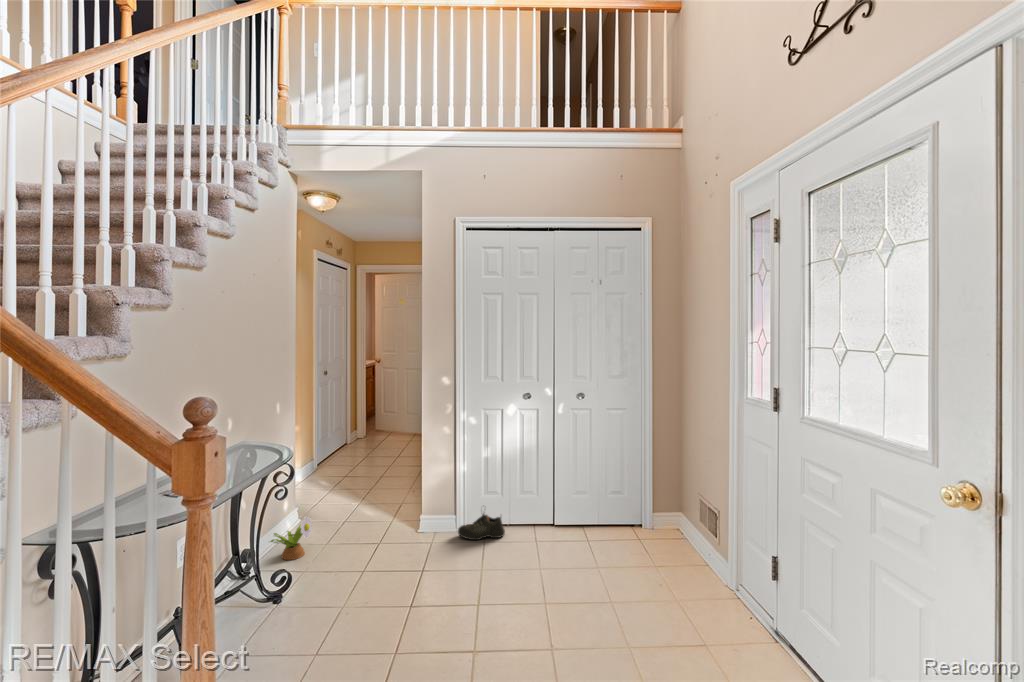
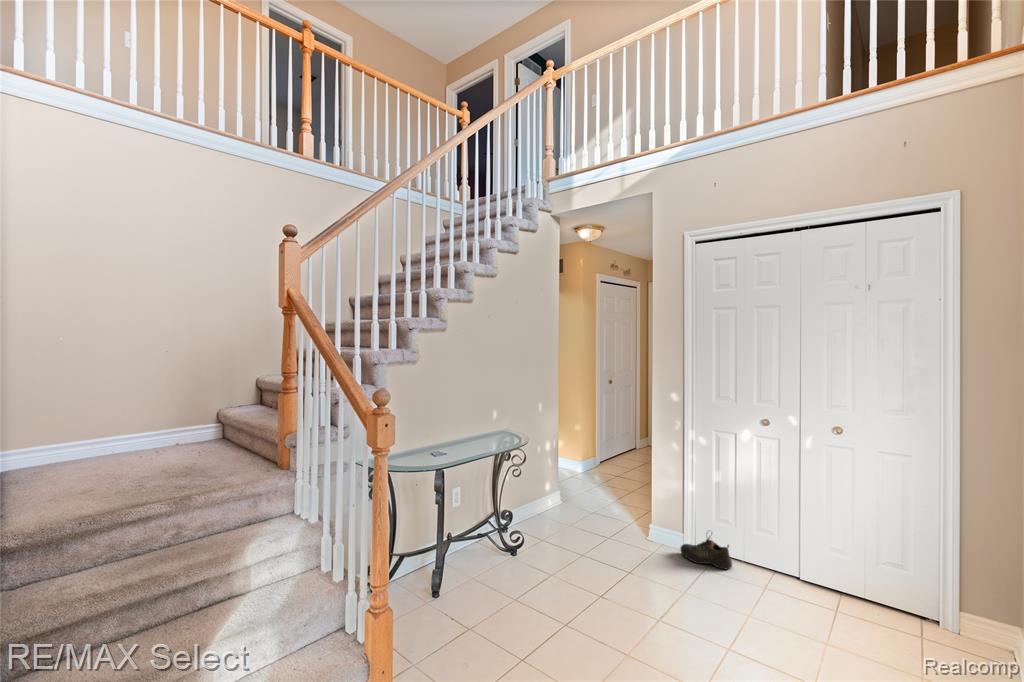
decorative plant: present [270,517,312,560] -> none [523,495,555,528]

